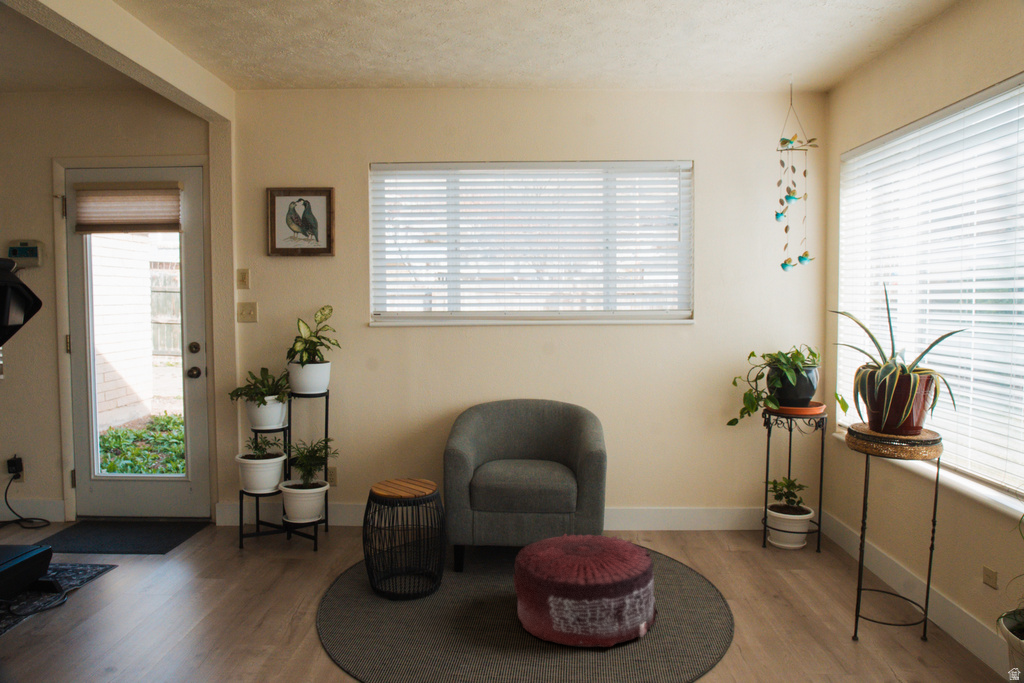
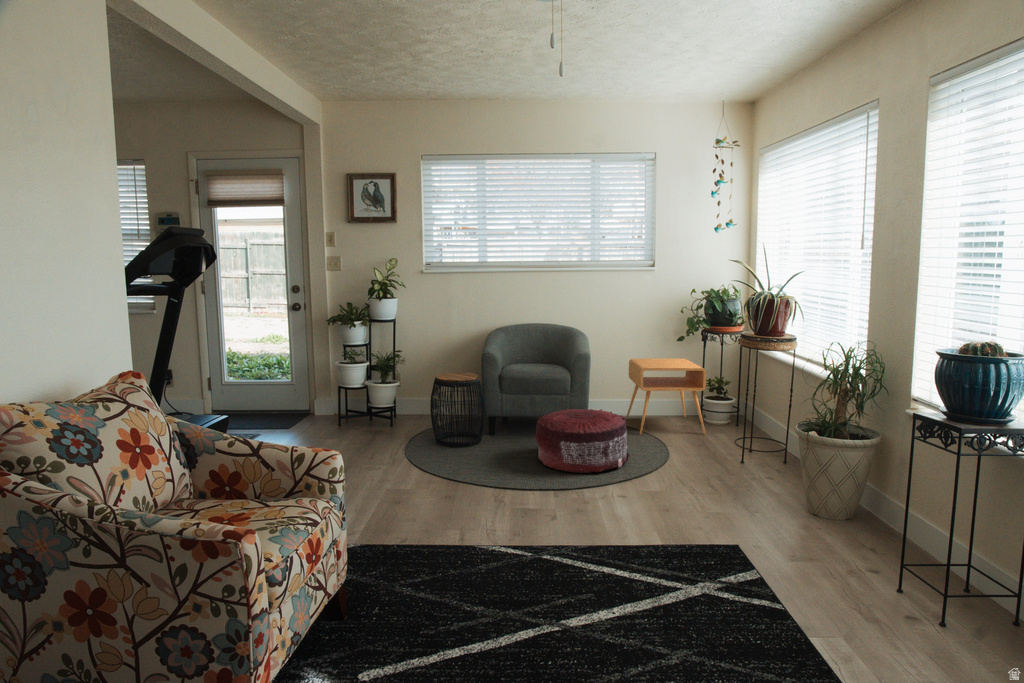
side table: none [656,450,774,569] -> present [627,359,706,435]

